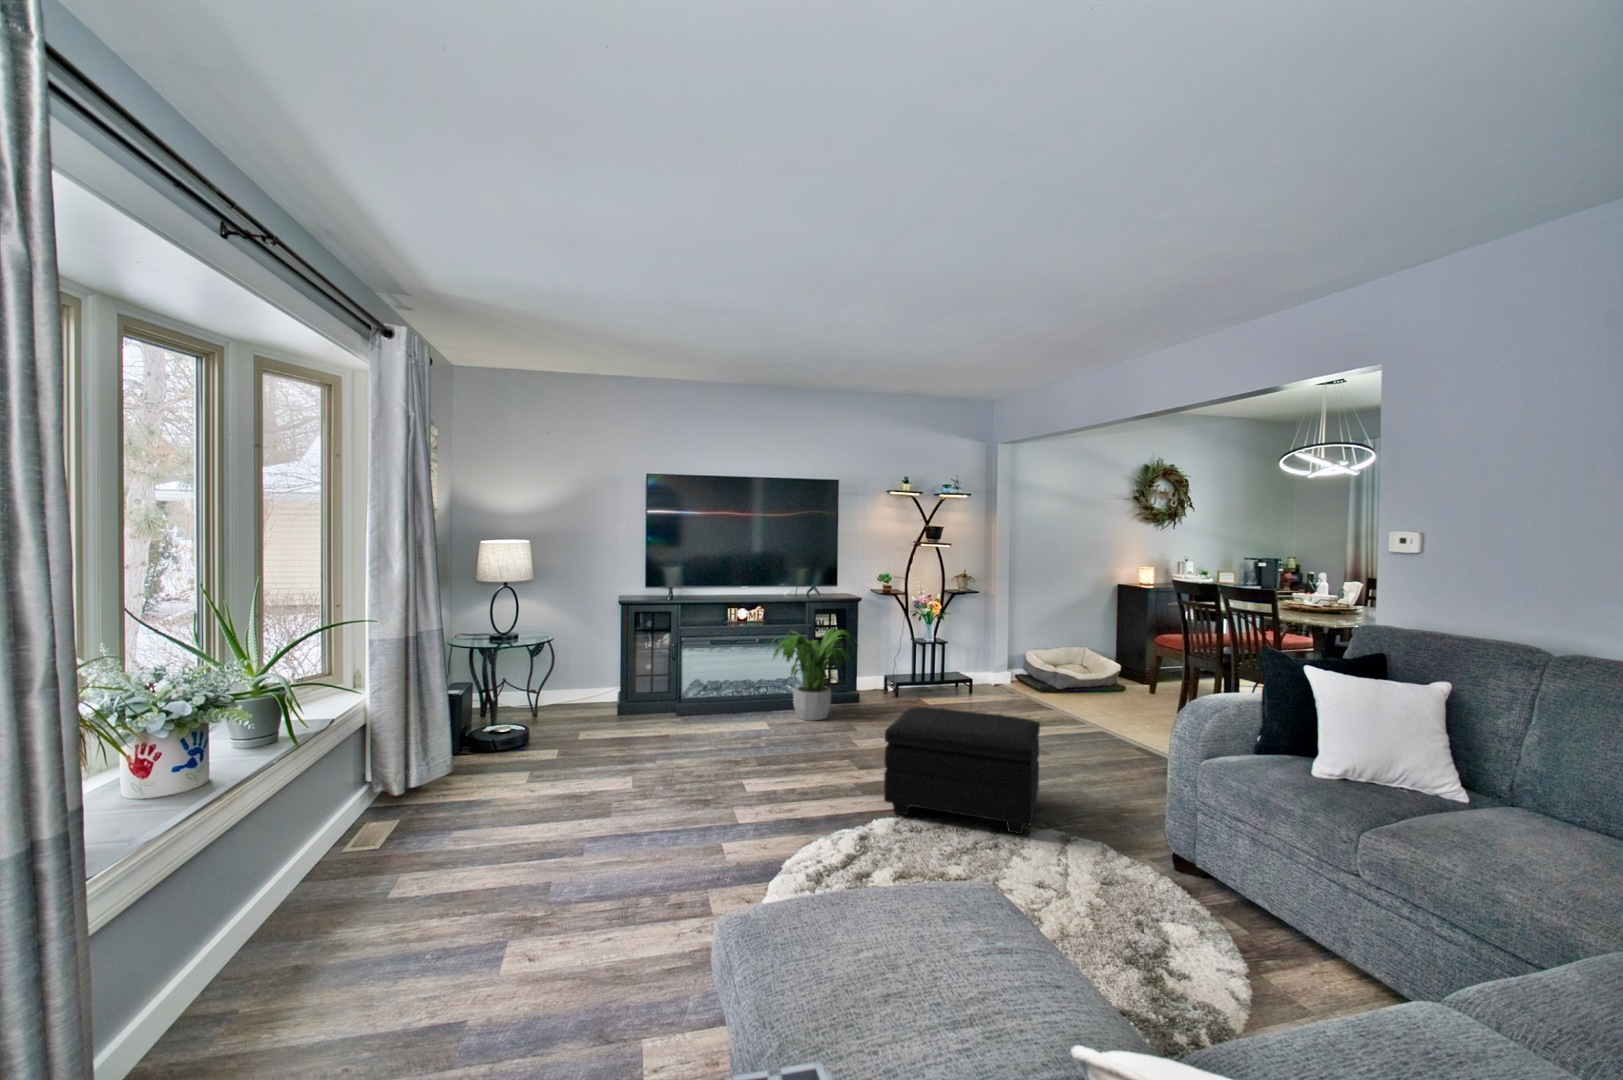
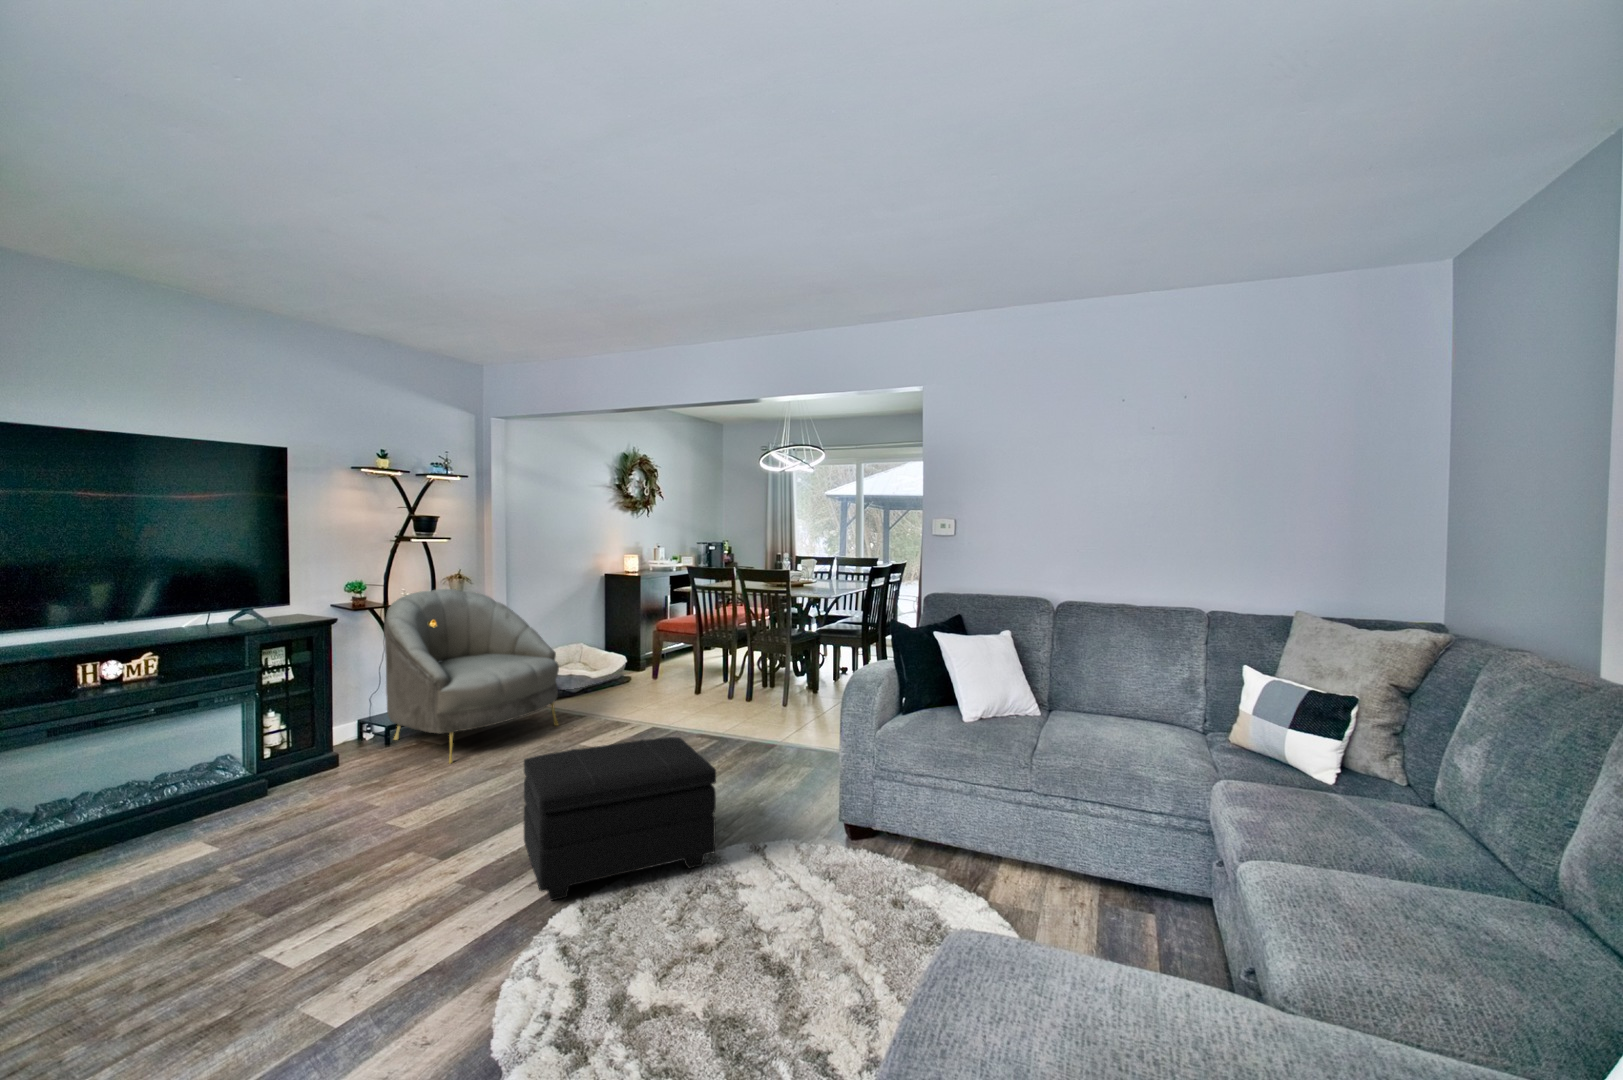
armchair: none [895,585,1025,717] -> present [384,589,559,763]
potted plant: present [771,628,854,721] -> none [187,669,368,819]

